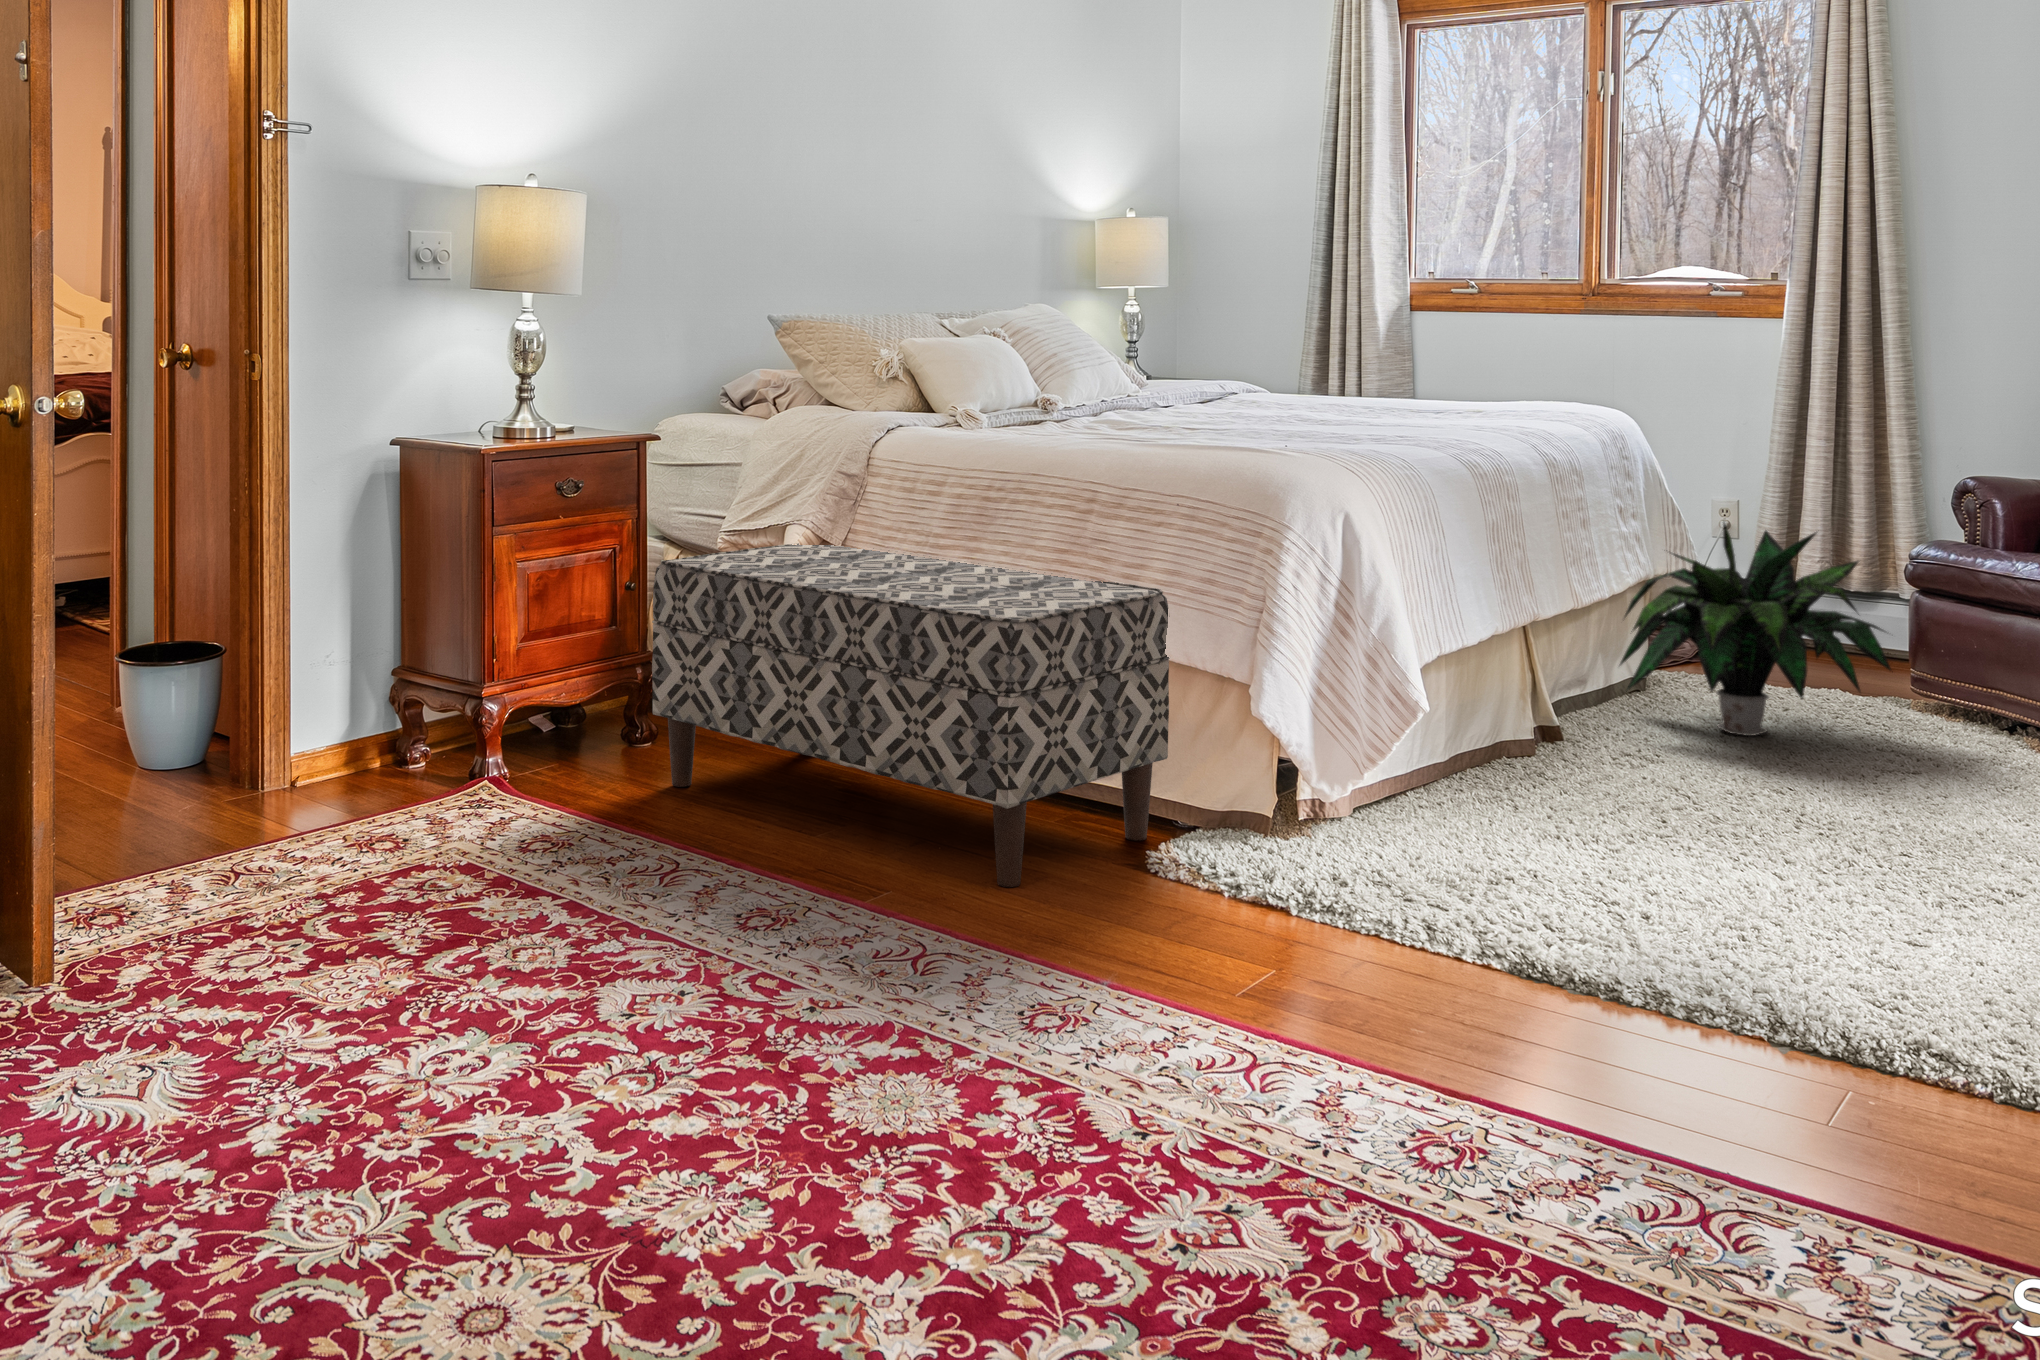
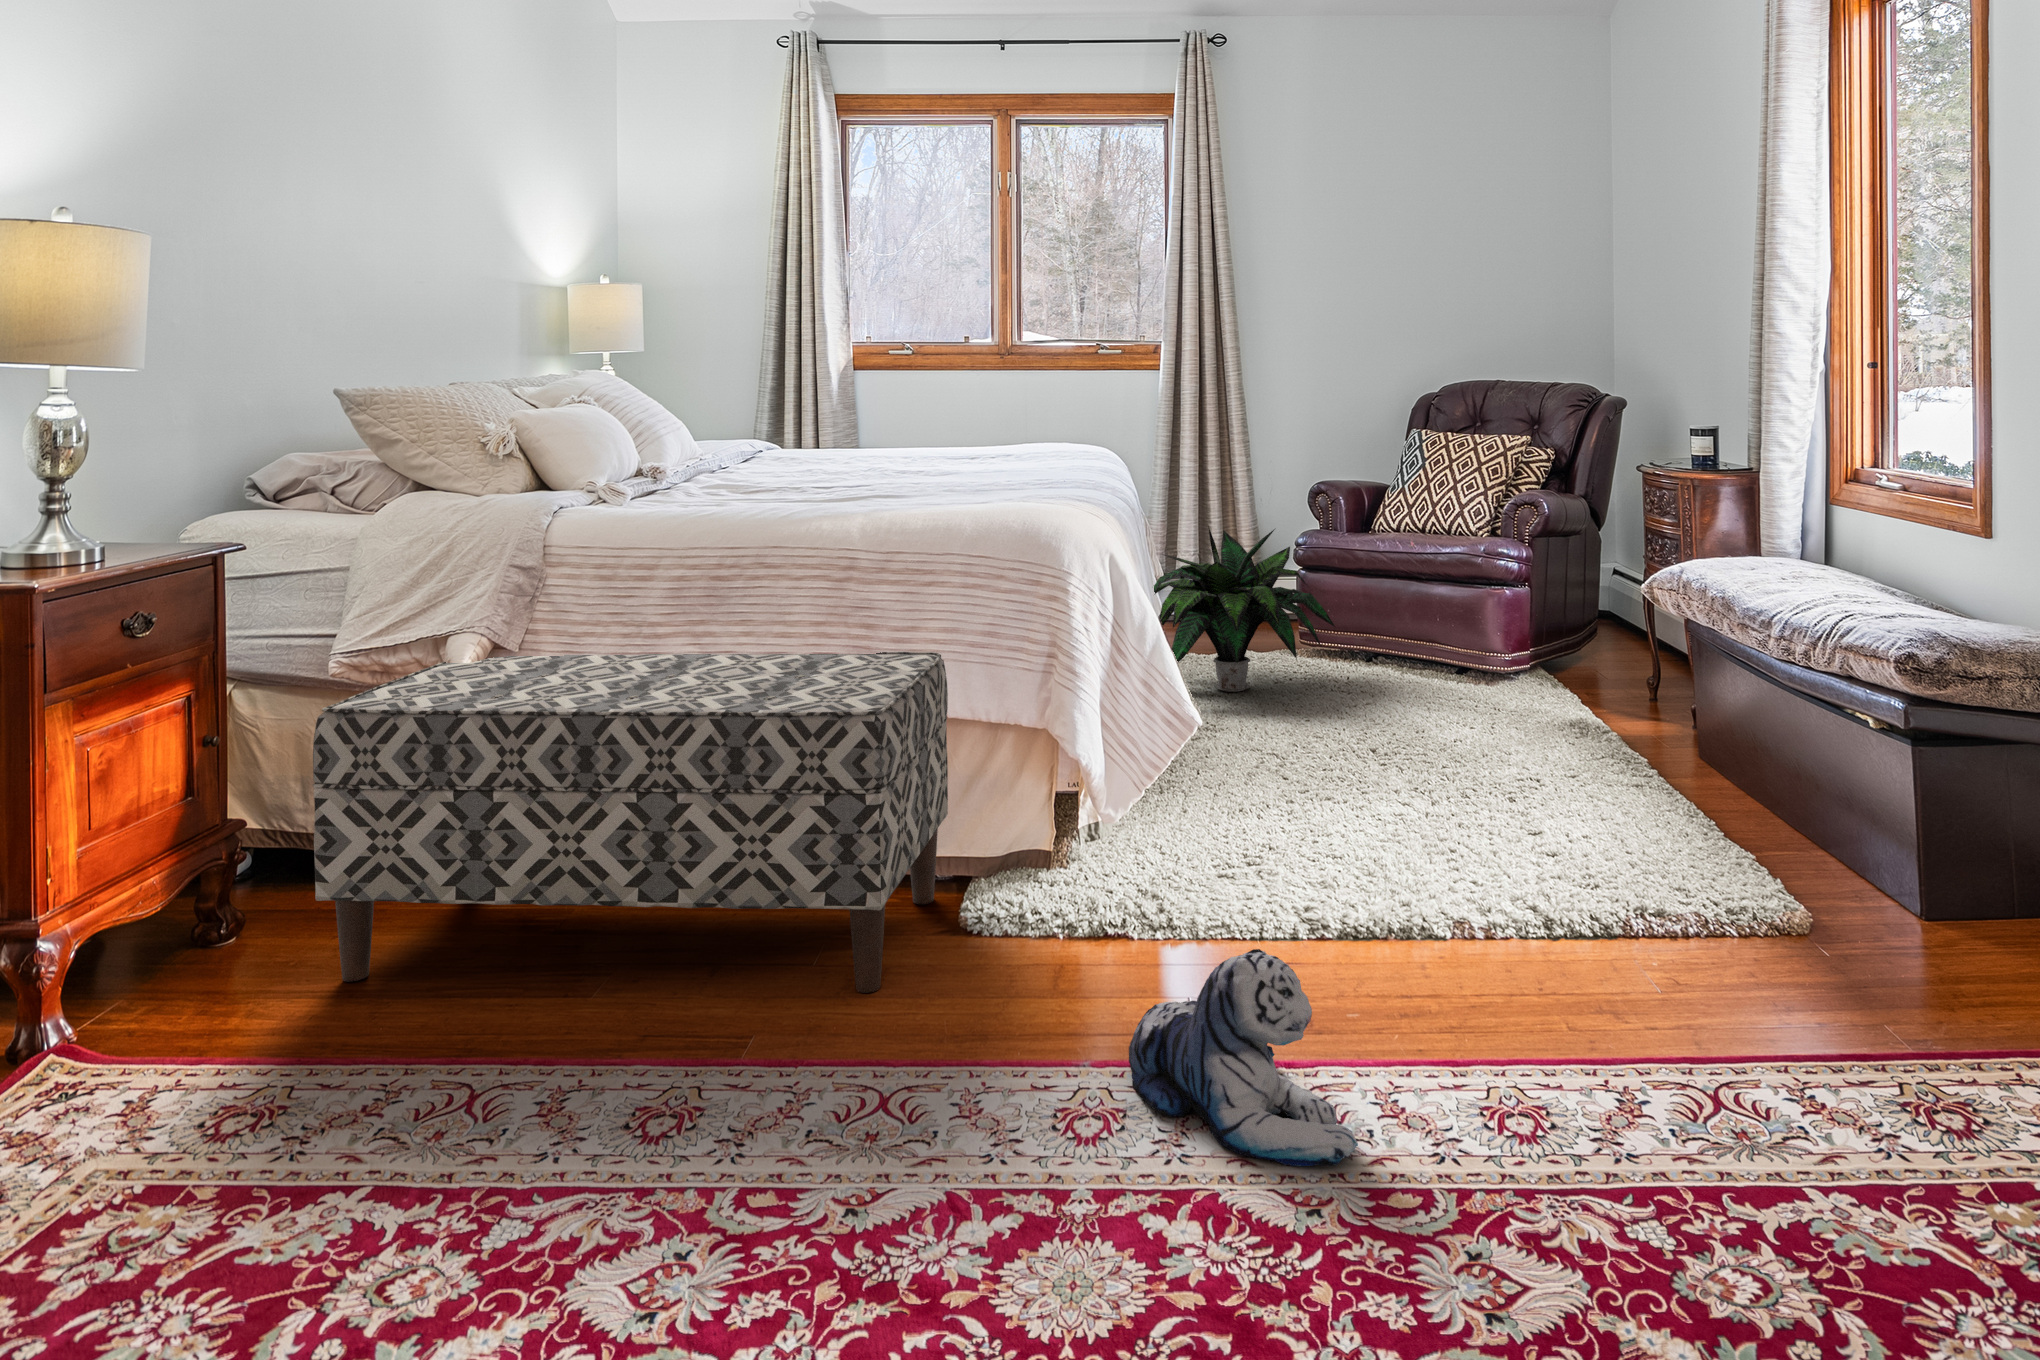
plush toy: none [1116,893,1276,1108] -> present [1129,949,1358,1166]

